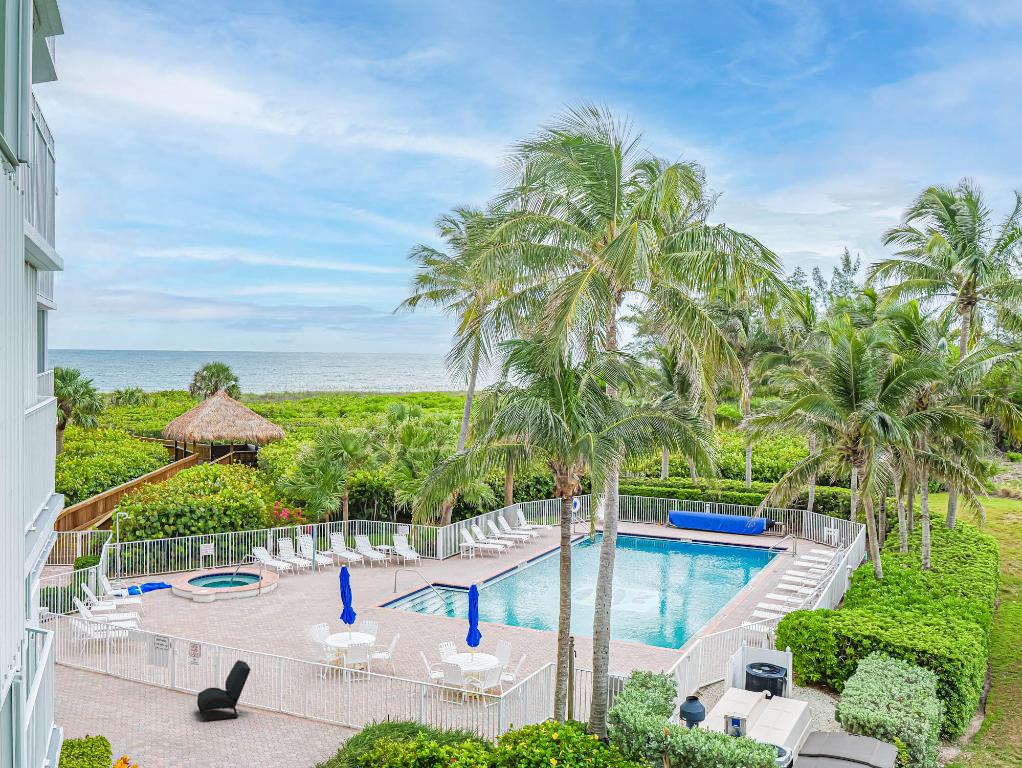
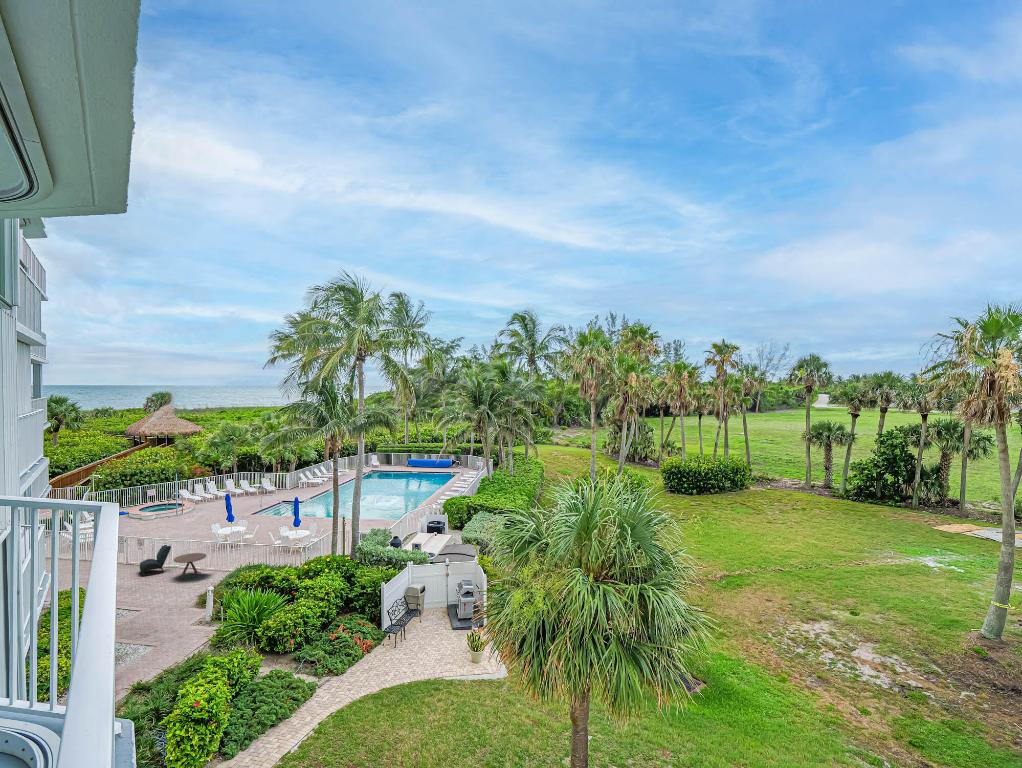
round table: none [256,686,313,739] -> present [173,553,206,580]

